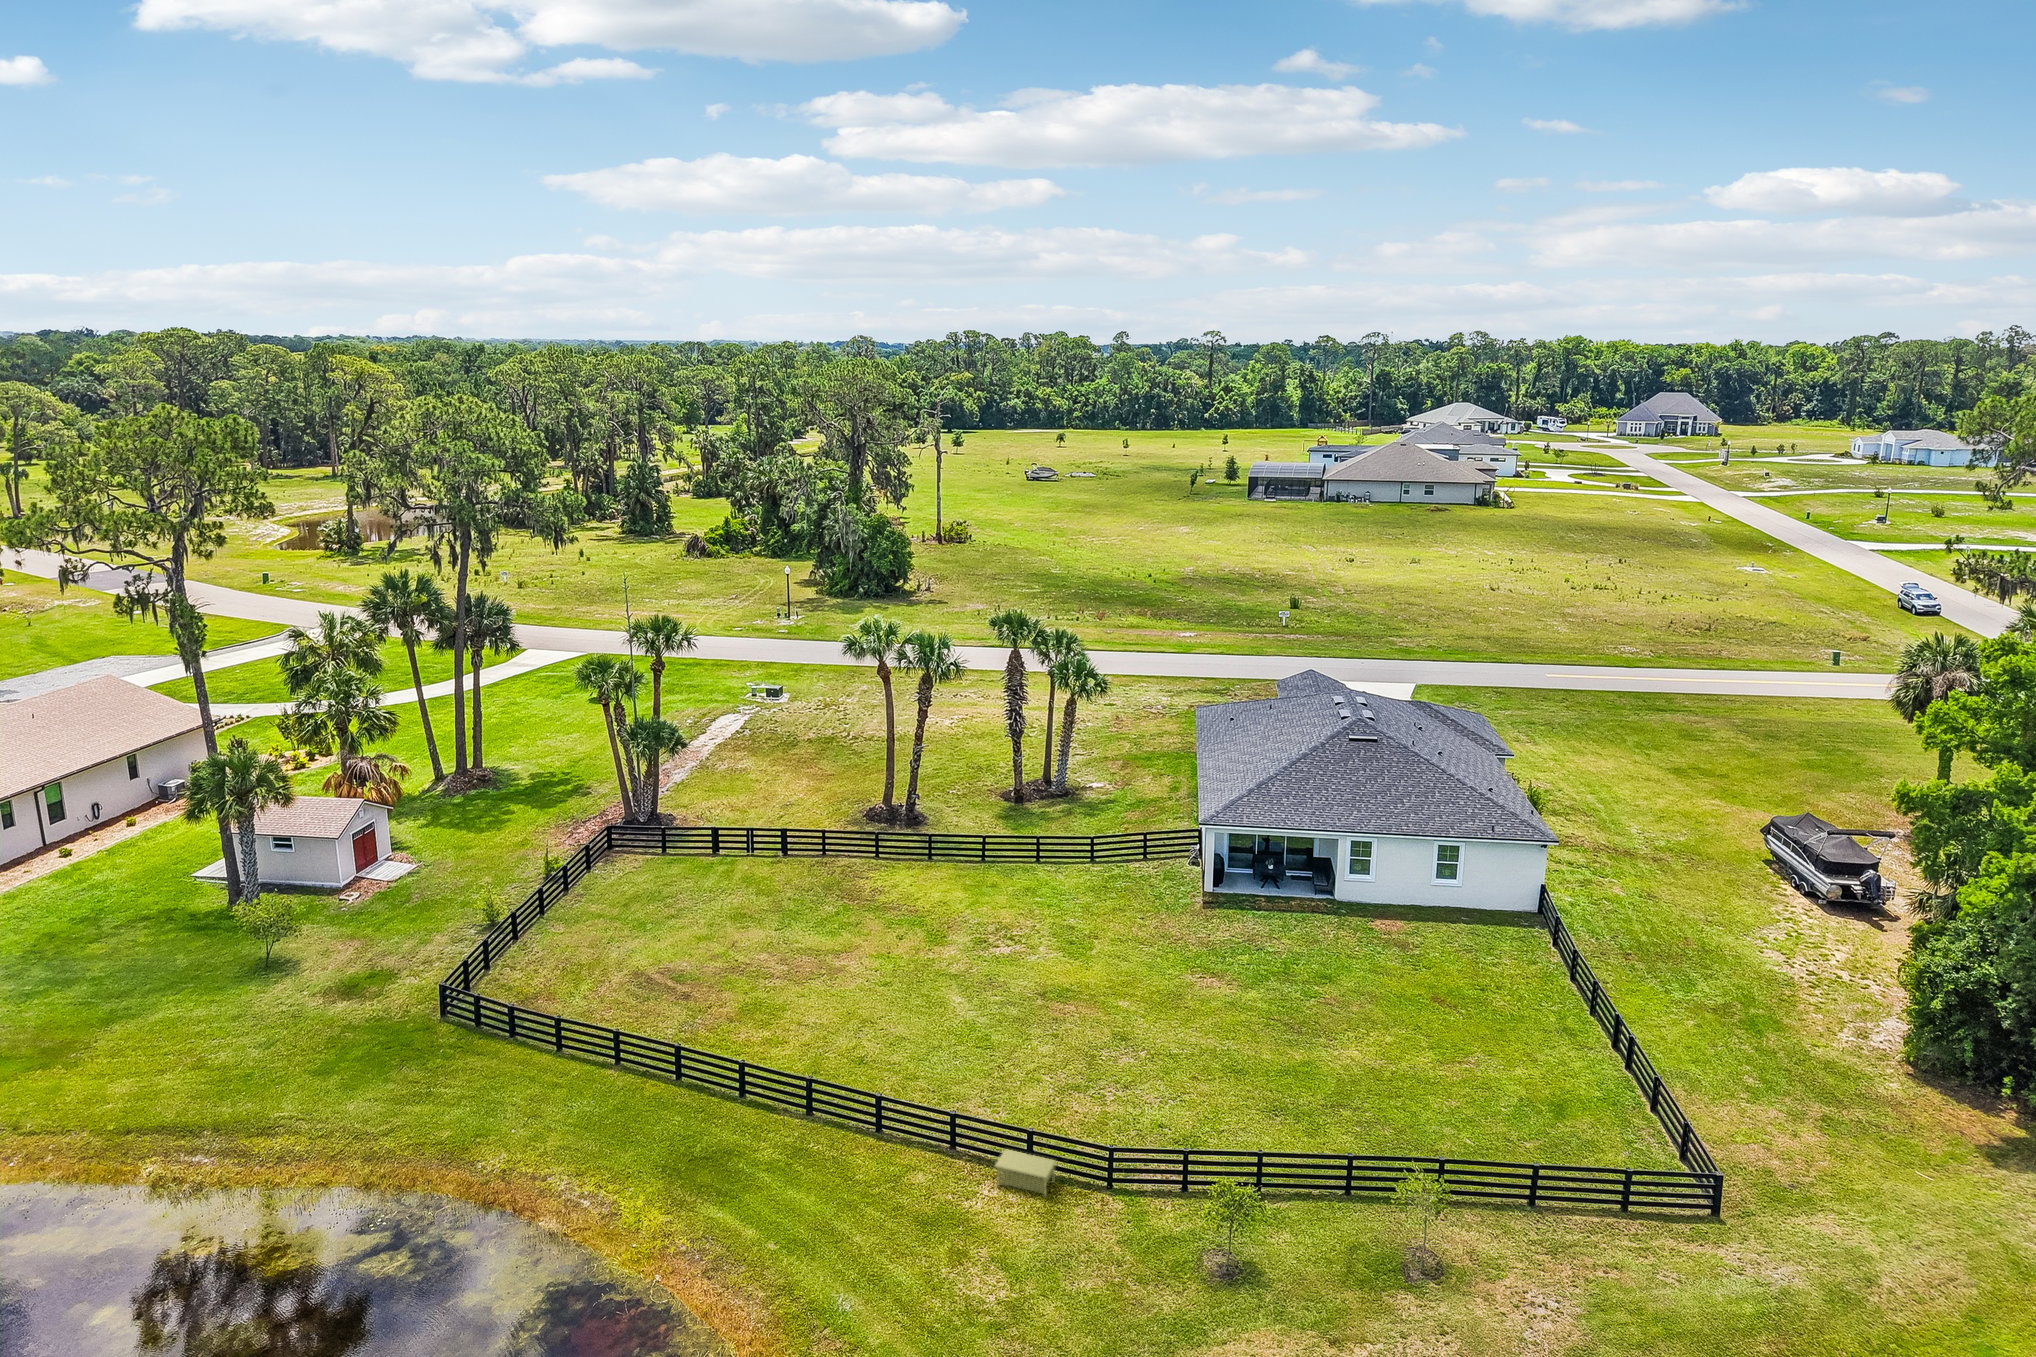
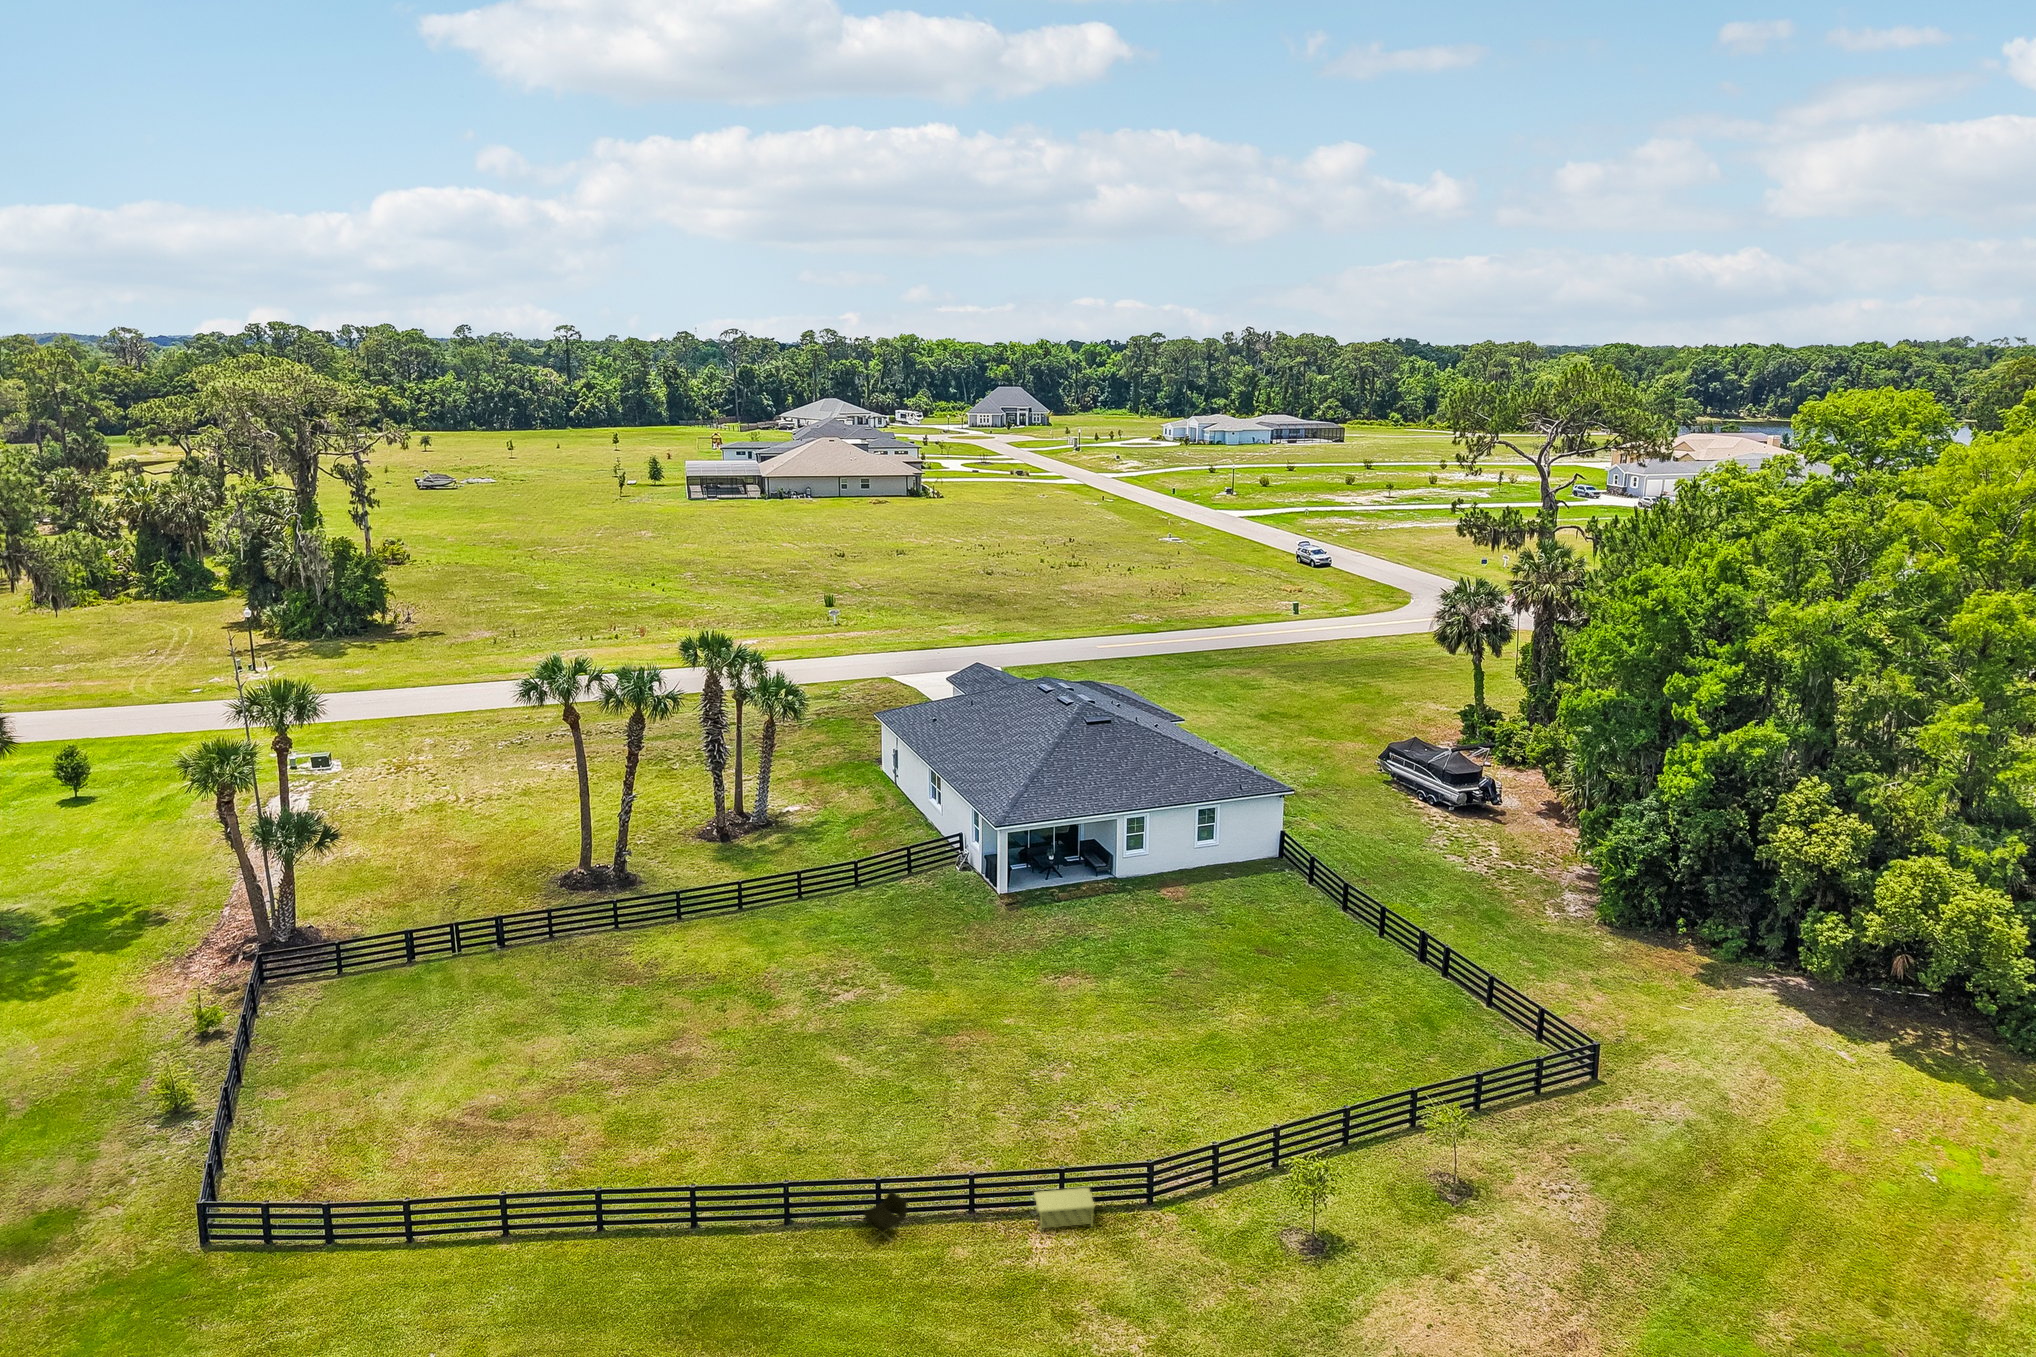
lounge chair: none [855,1111,892,1153] -> present [863,1191,907,1240]

